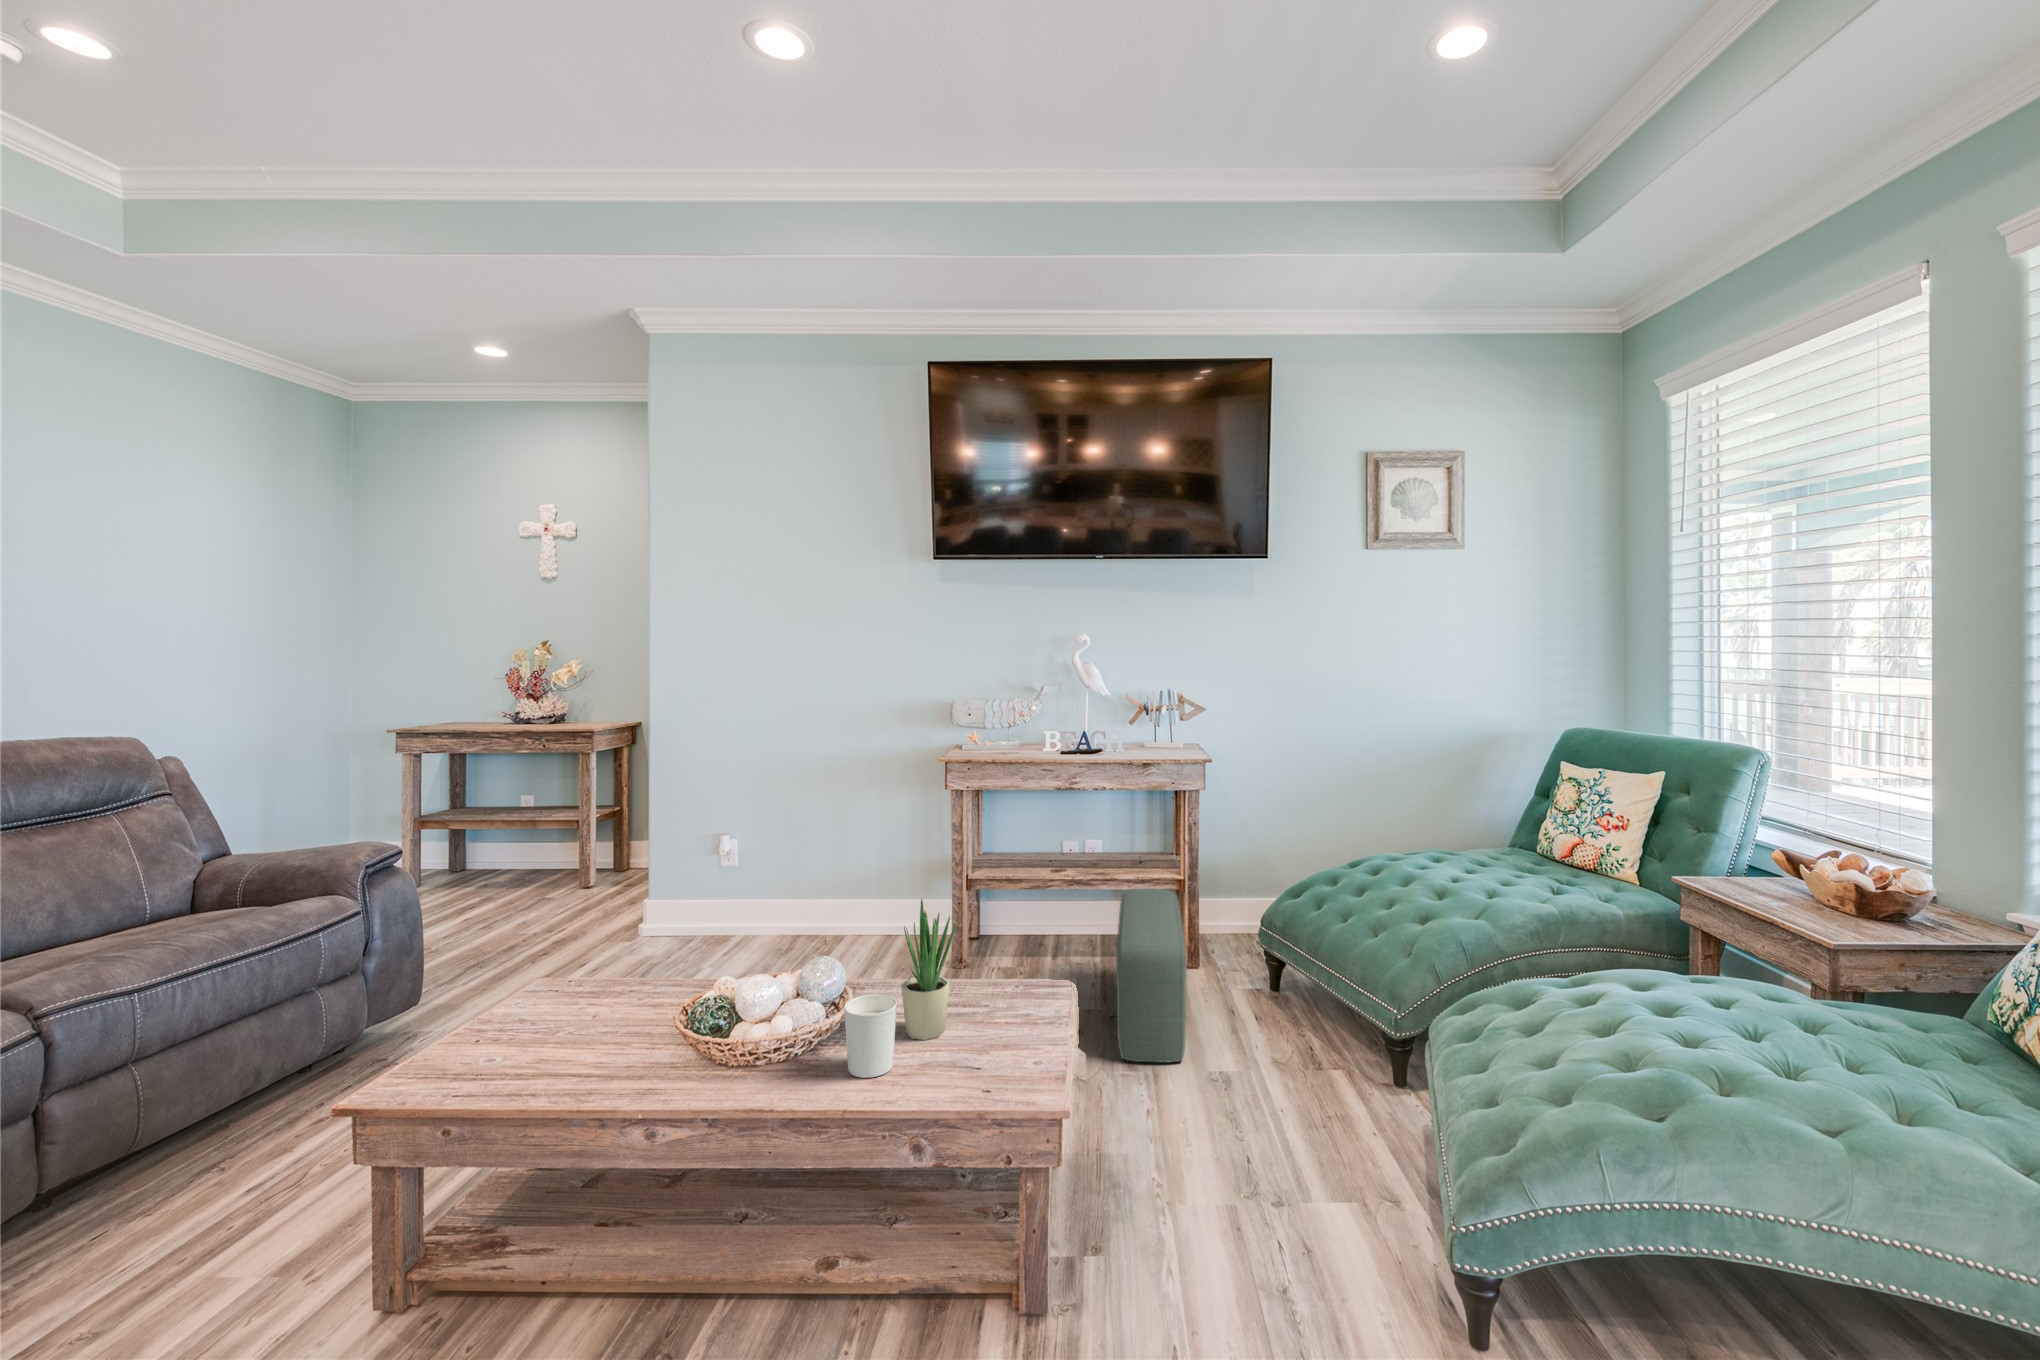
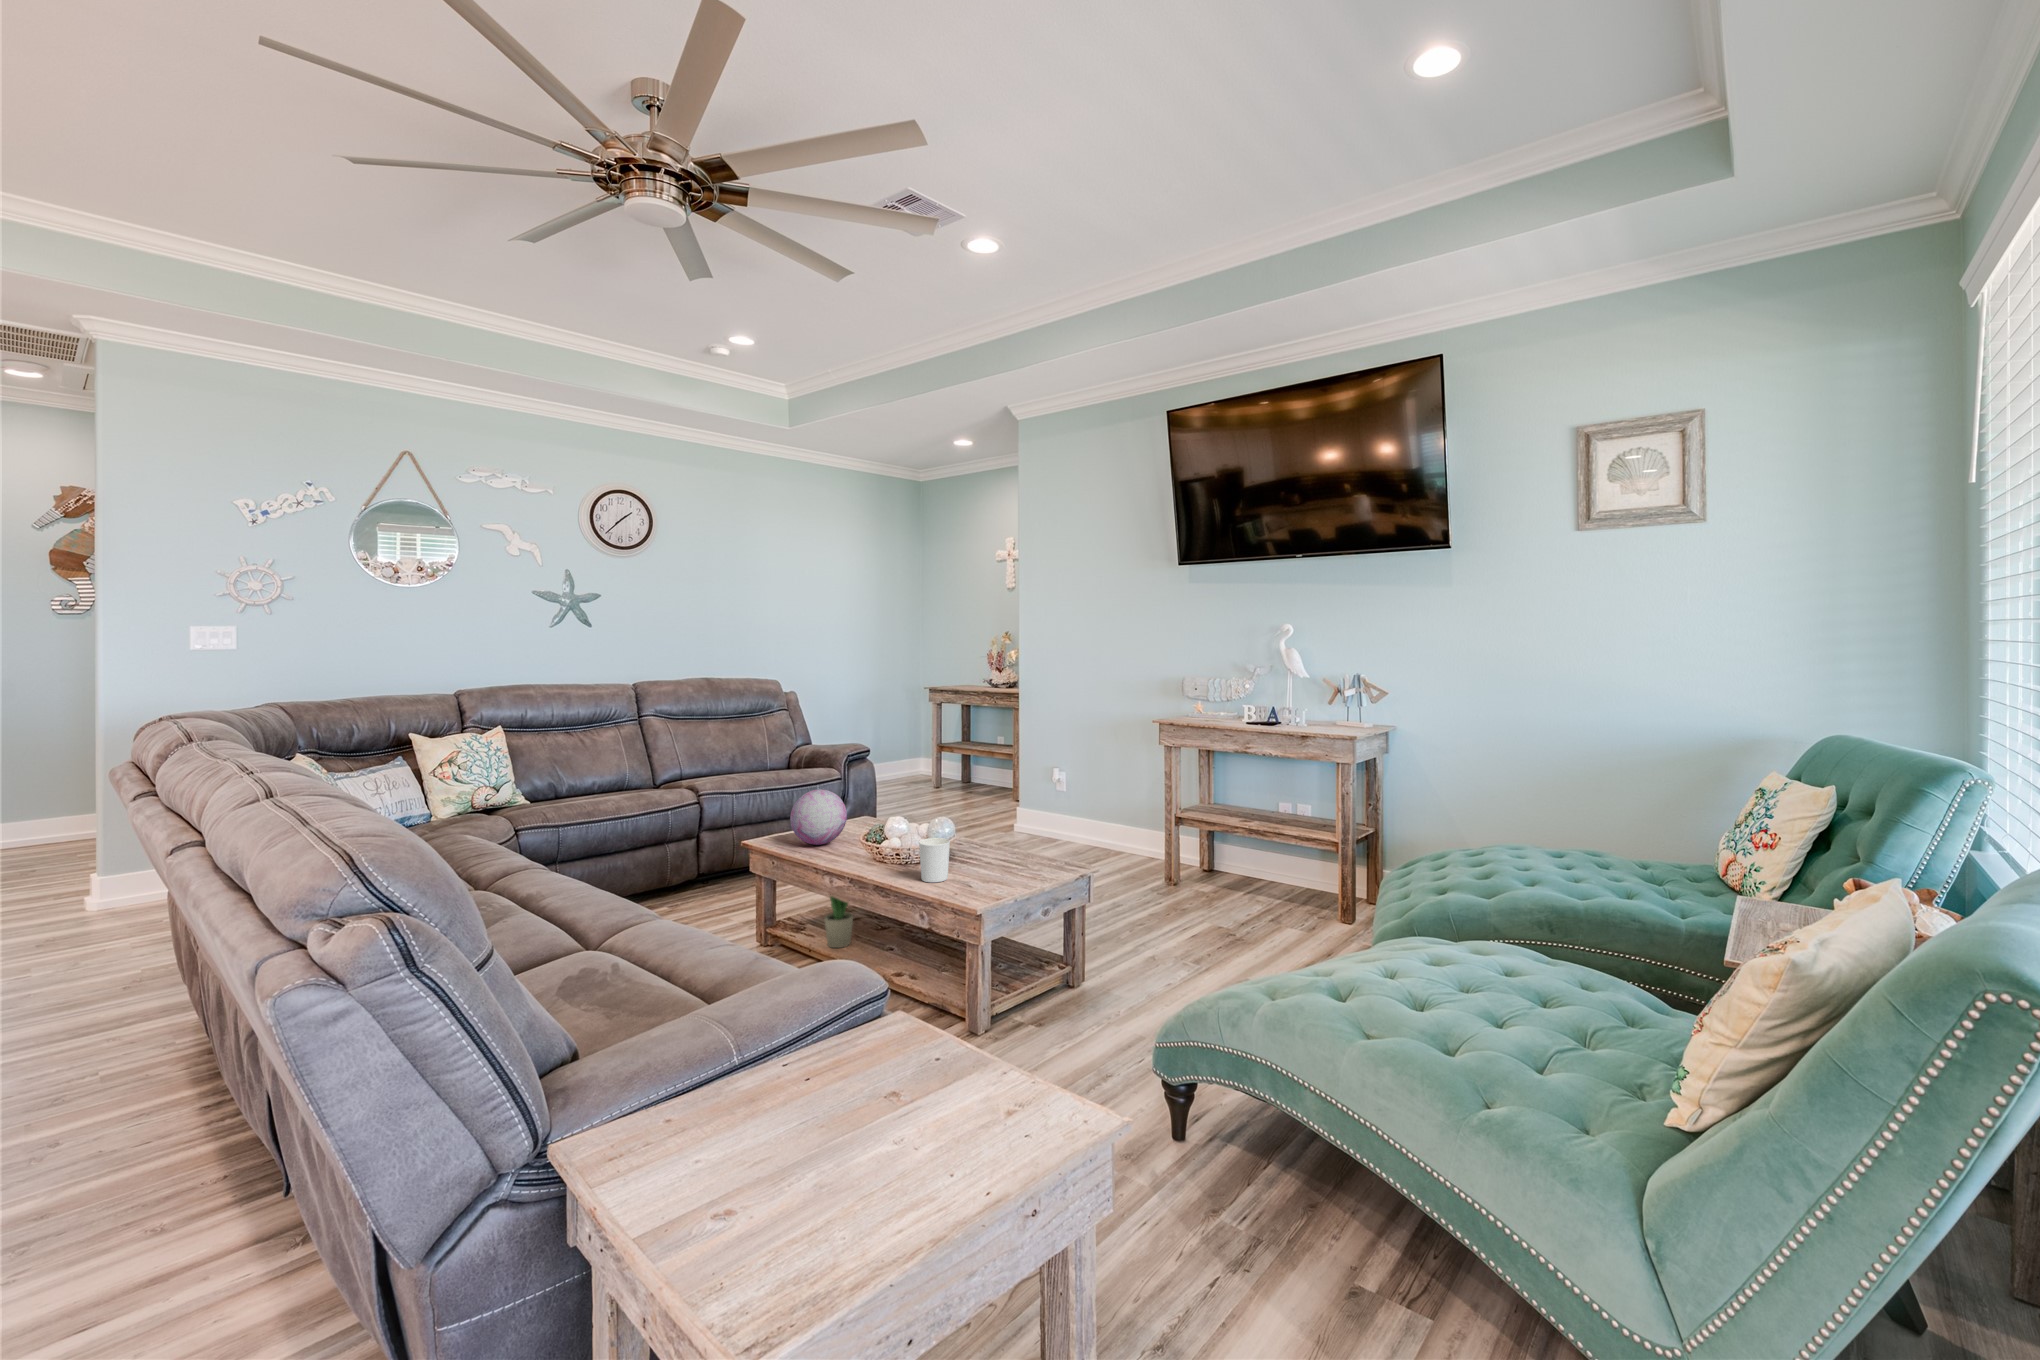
pouf: present [1116,888,1187,1062] -> none [1202,838,1326,966]
potted plant: present [901,900,958,1040] -> present [824,896,853,948]
decorative orb: none [471,950,593,1062] -> present [790,789,847,845]

